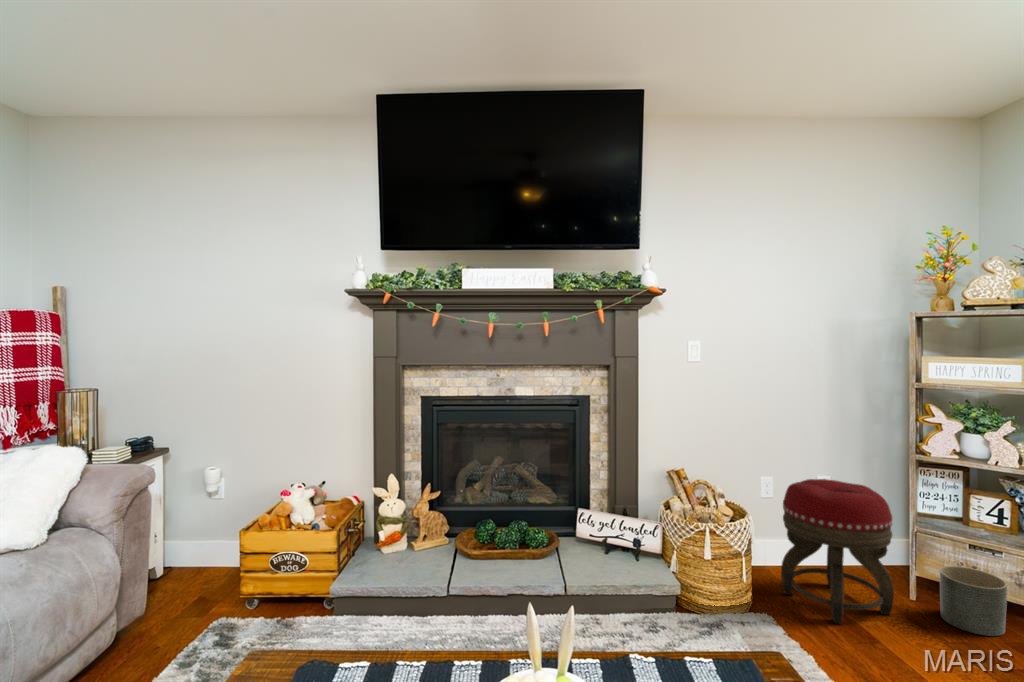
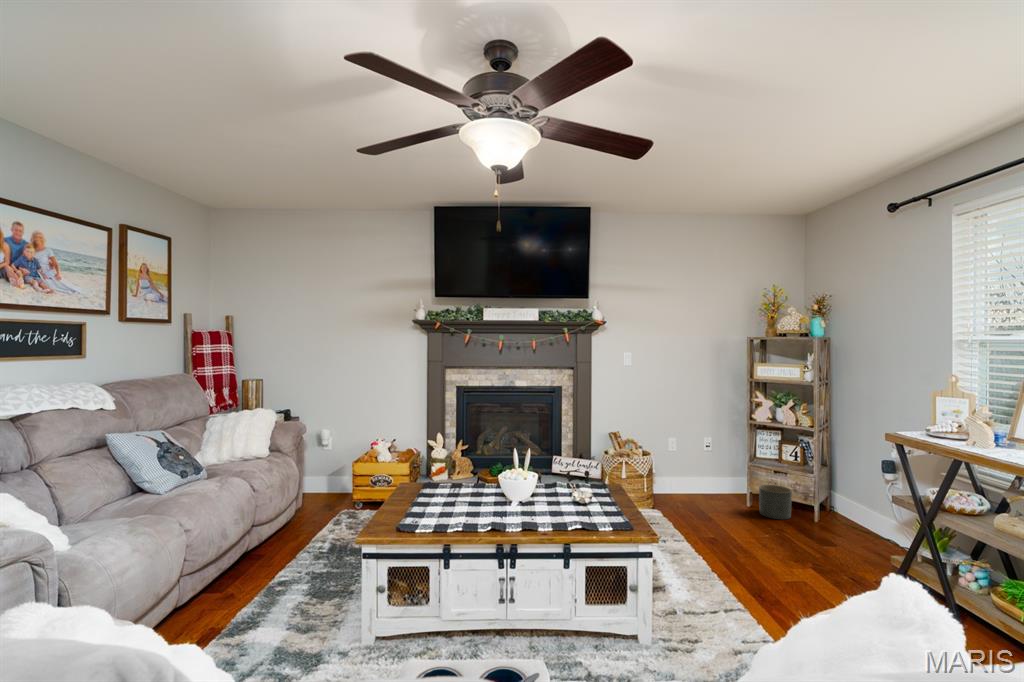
footstool: present [781,479,894,624] -> none [673,436,733,515]

